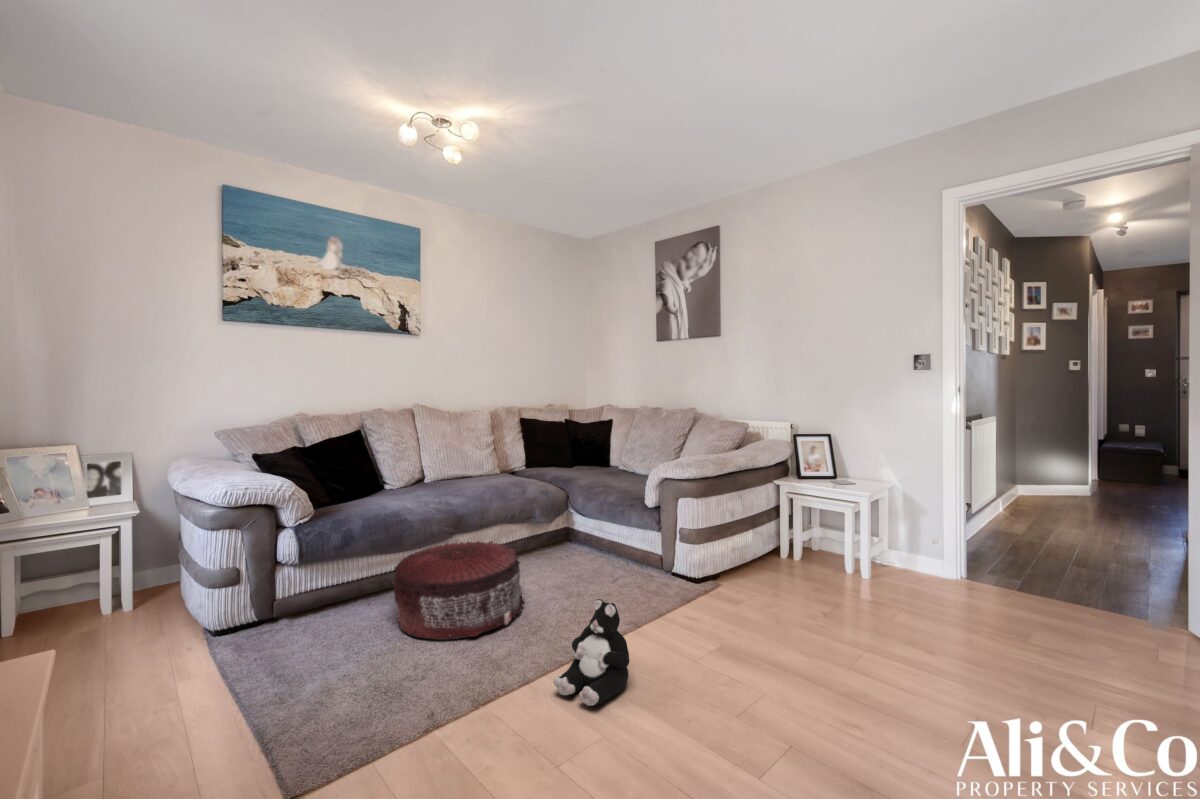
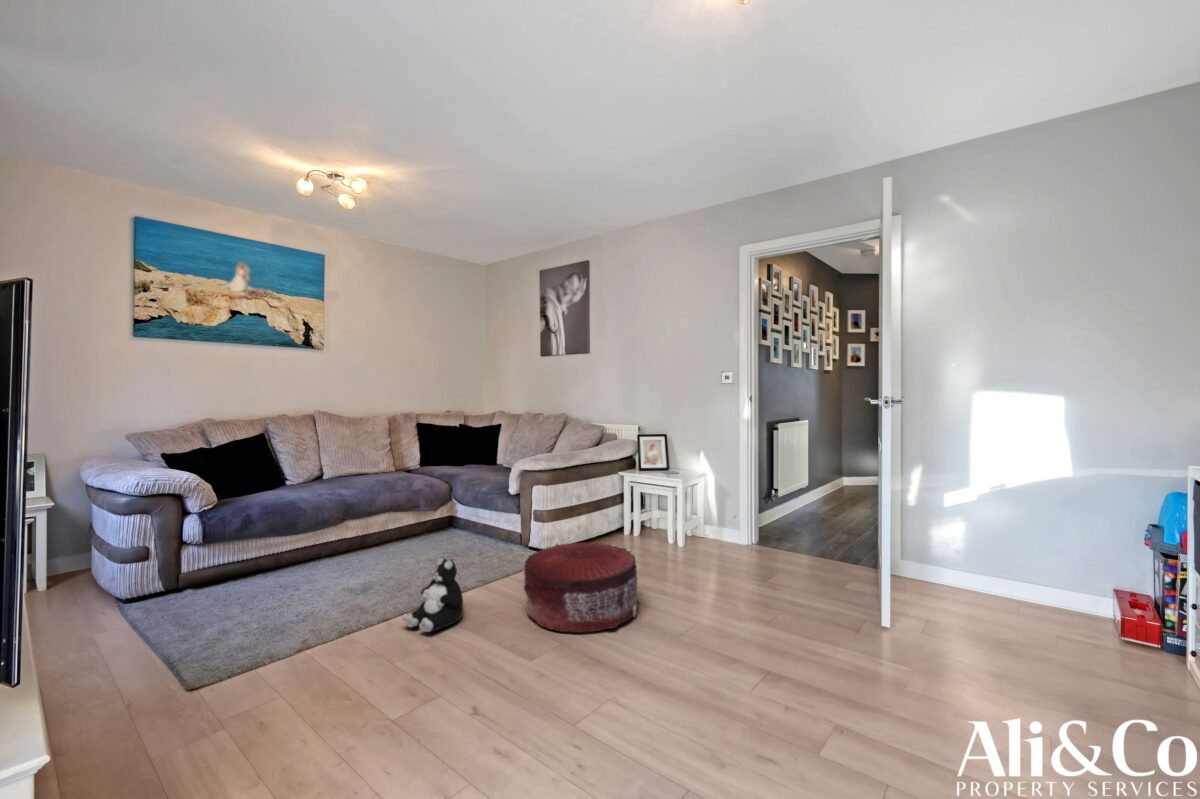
pouf: present [392,541,525,640] -> present [524,541,639,632]

